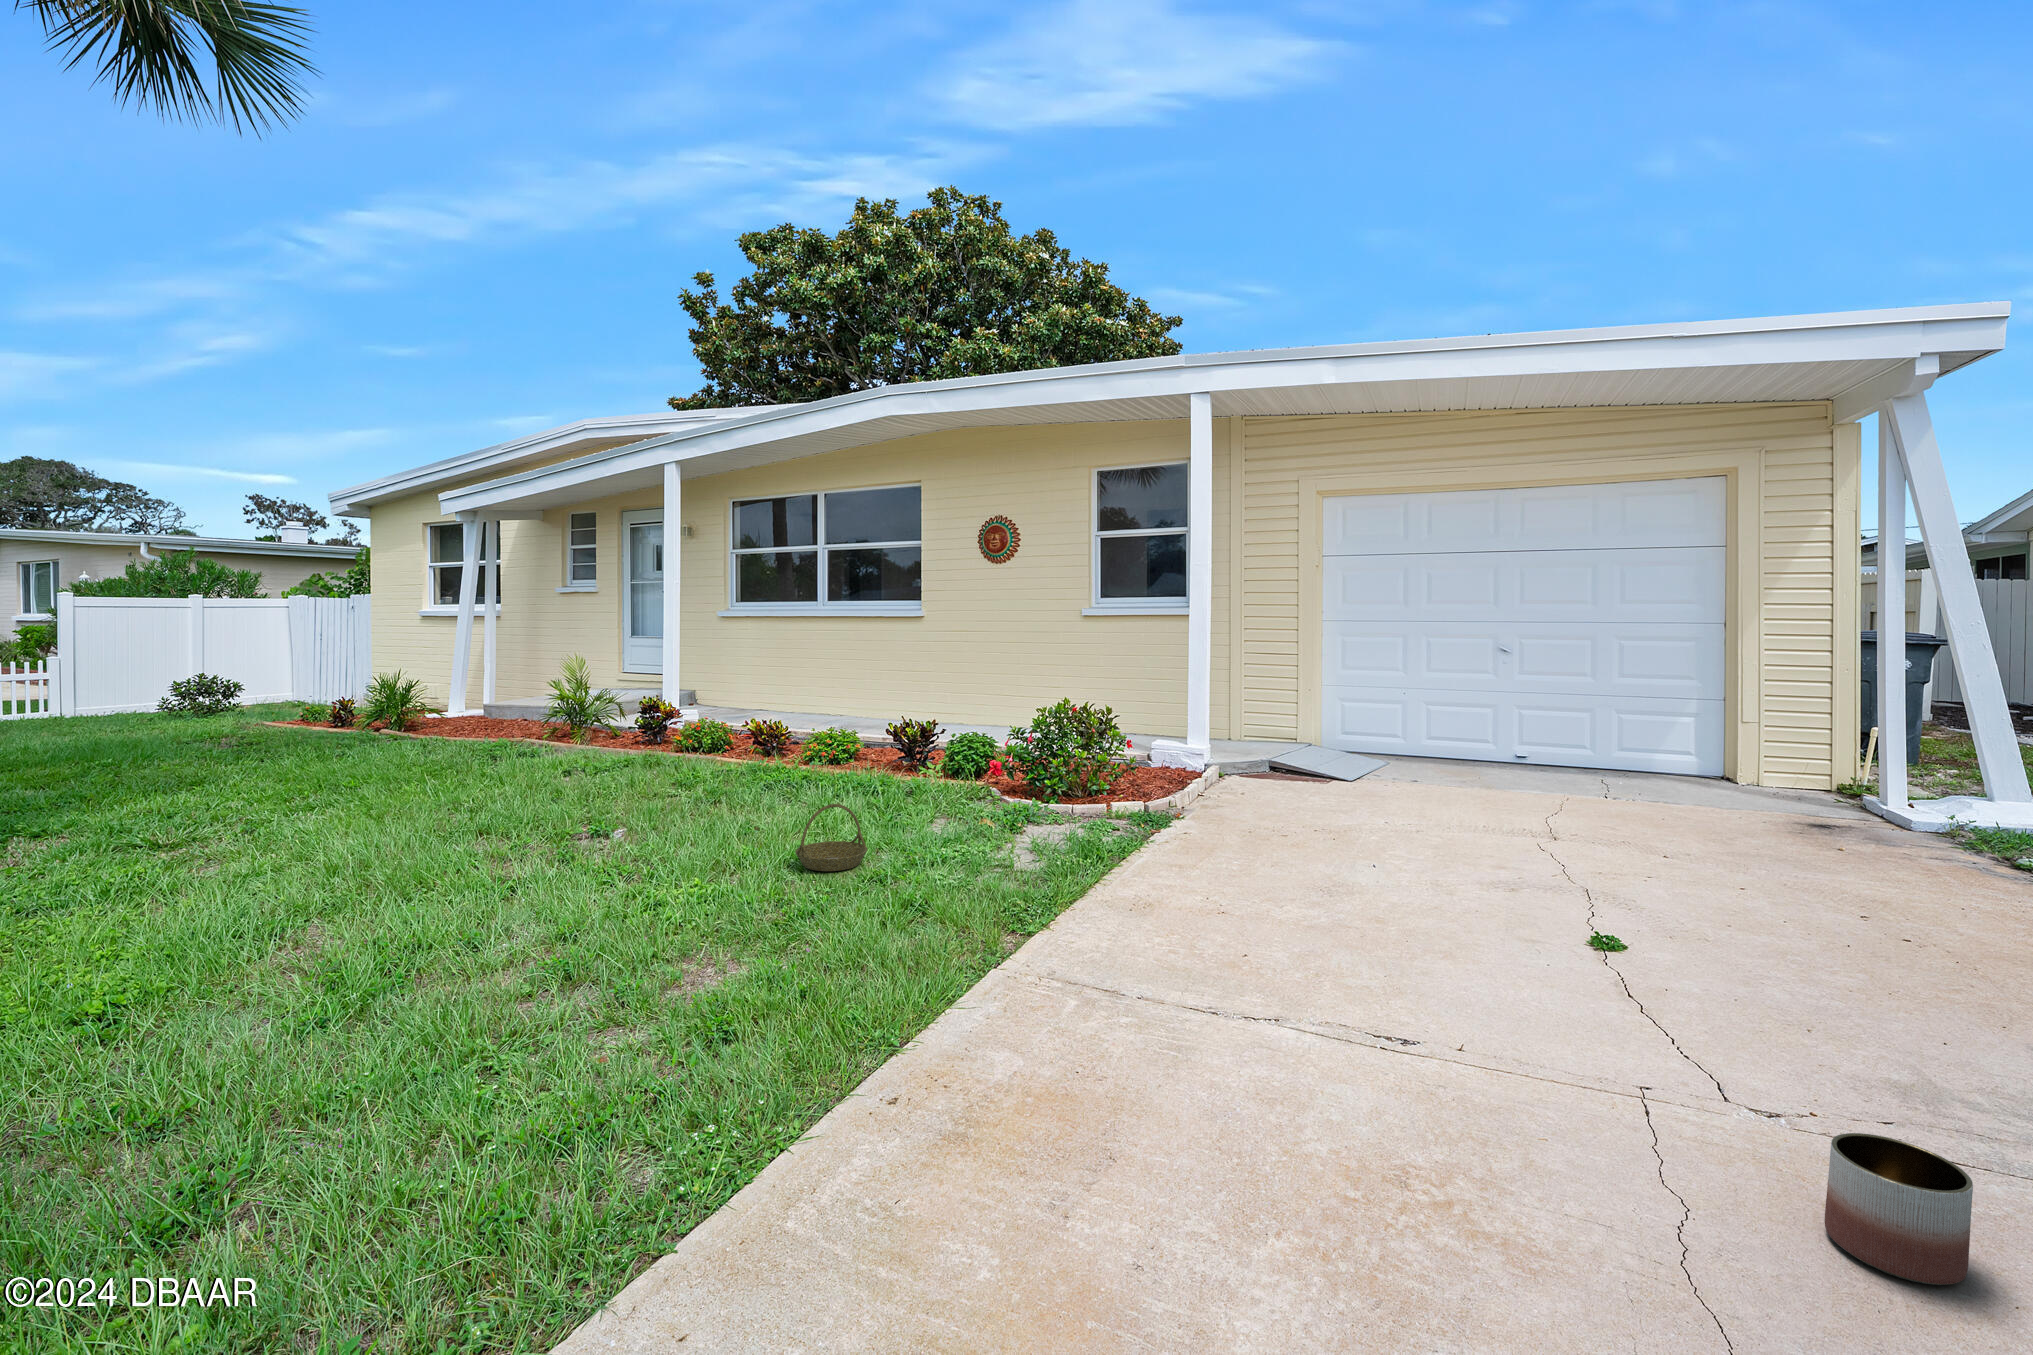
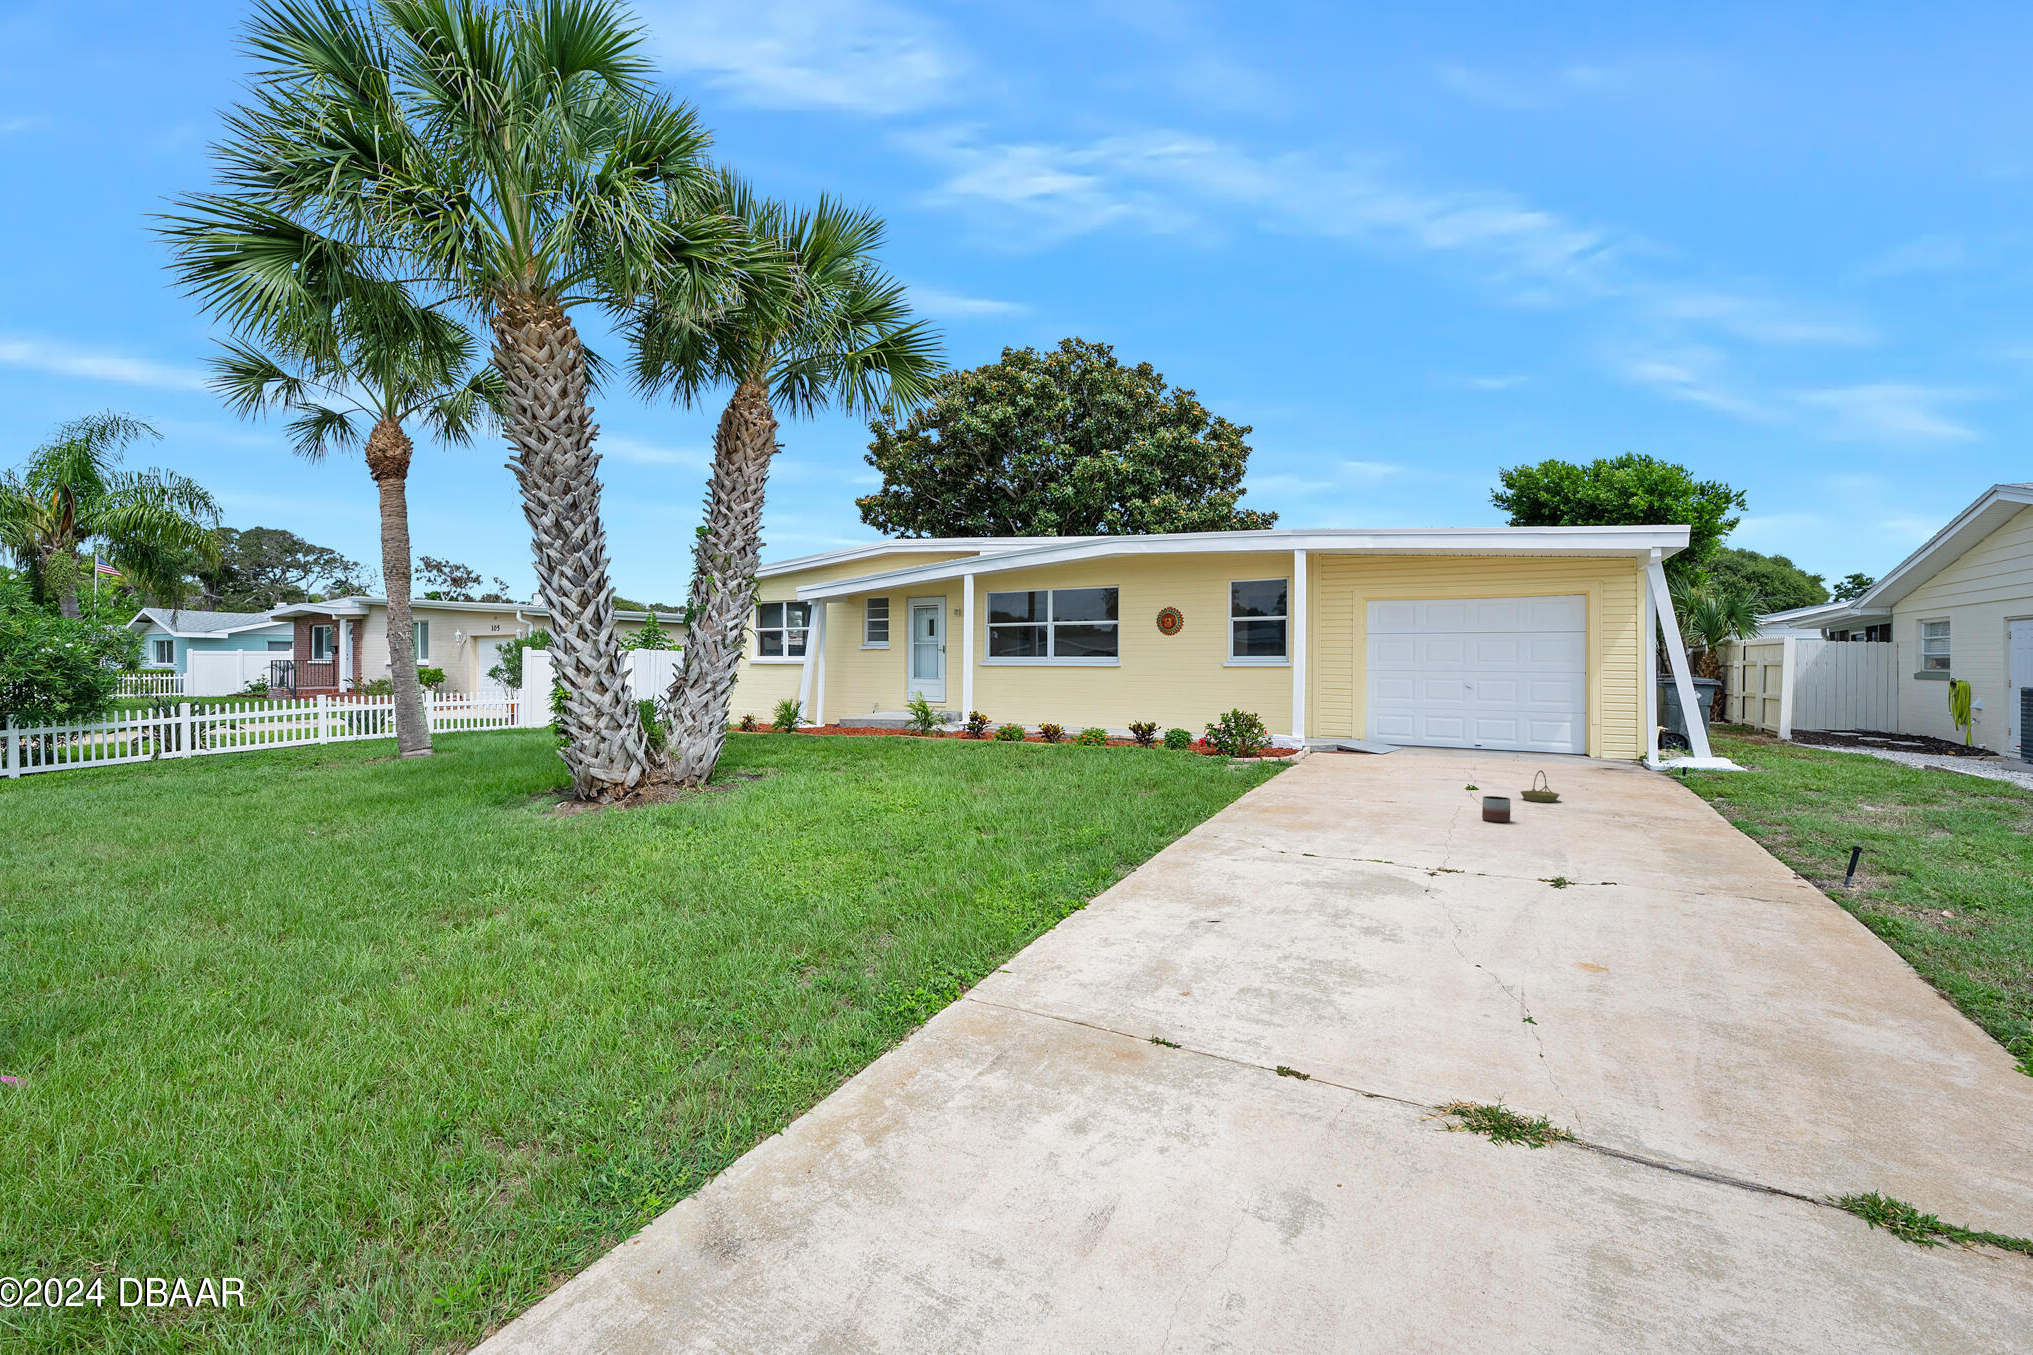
basket: present [795,804,867,871] -> present [1521,770,1560,802]

